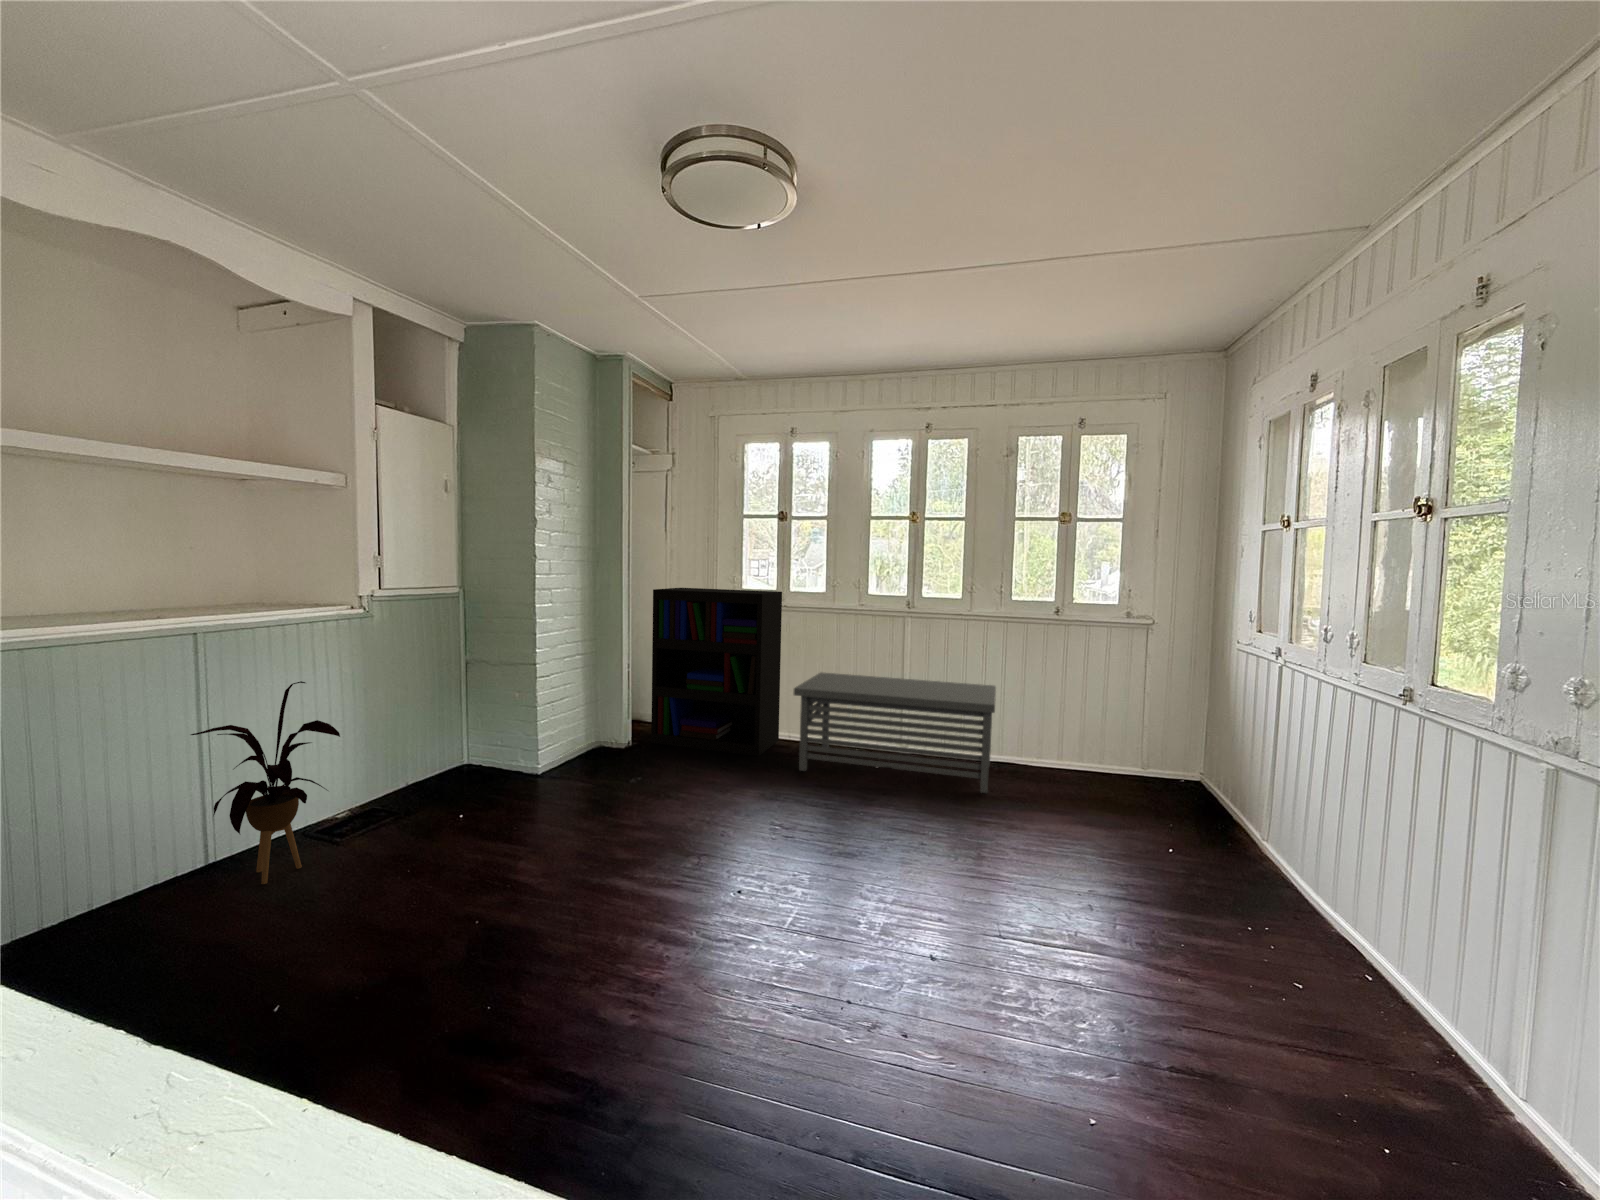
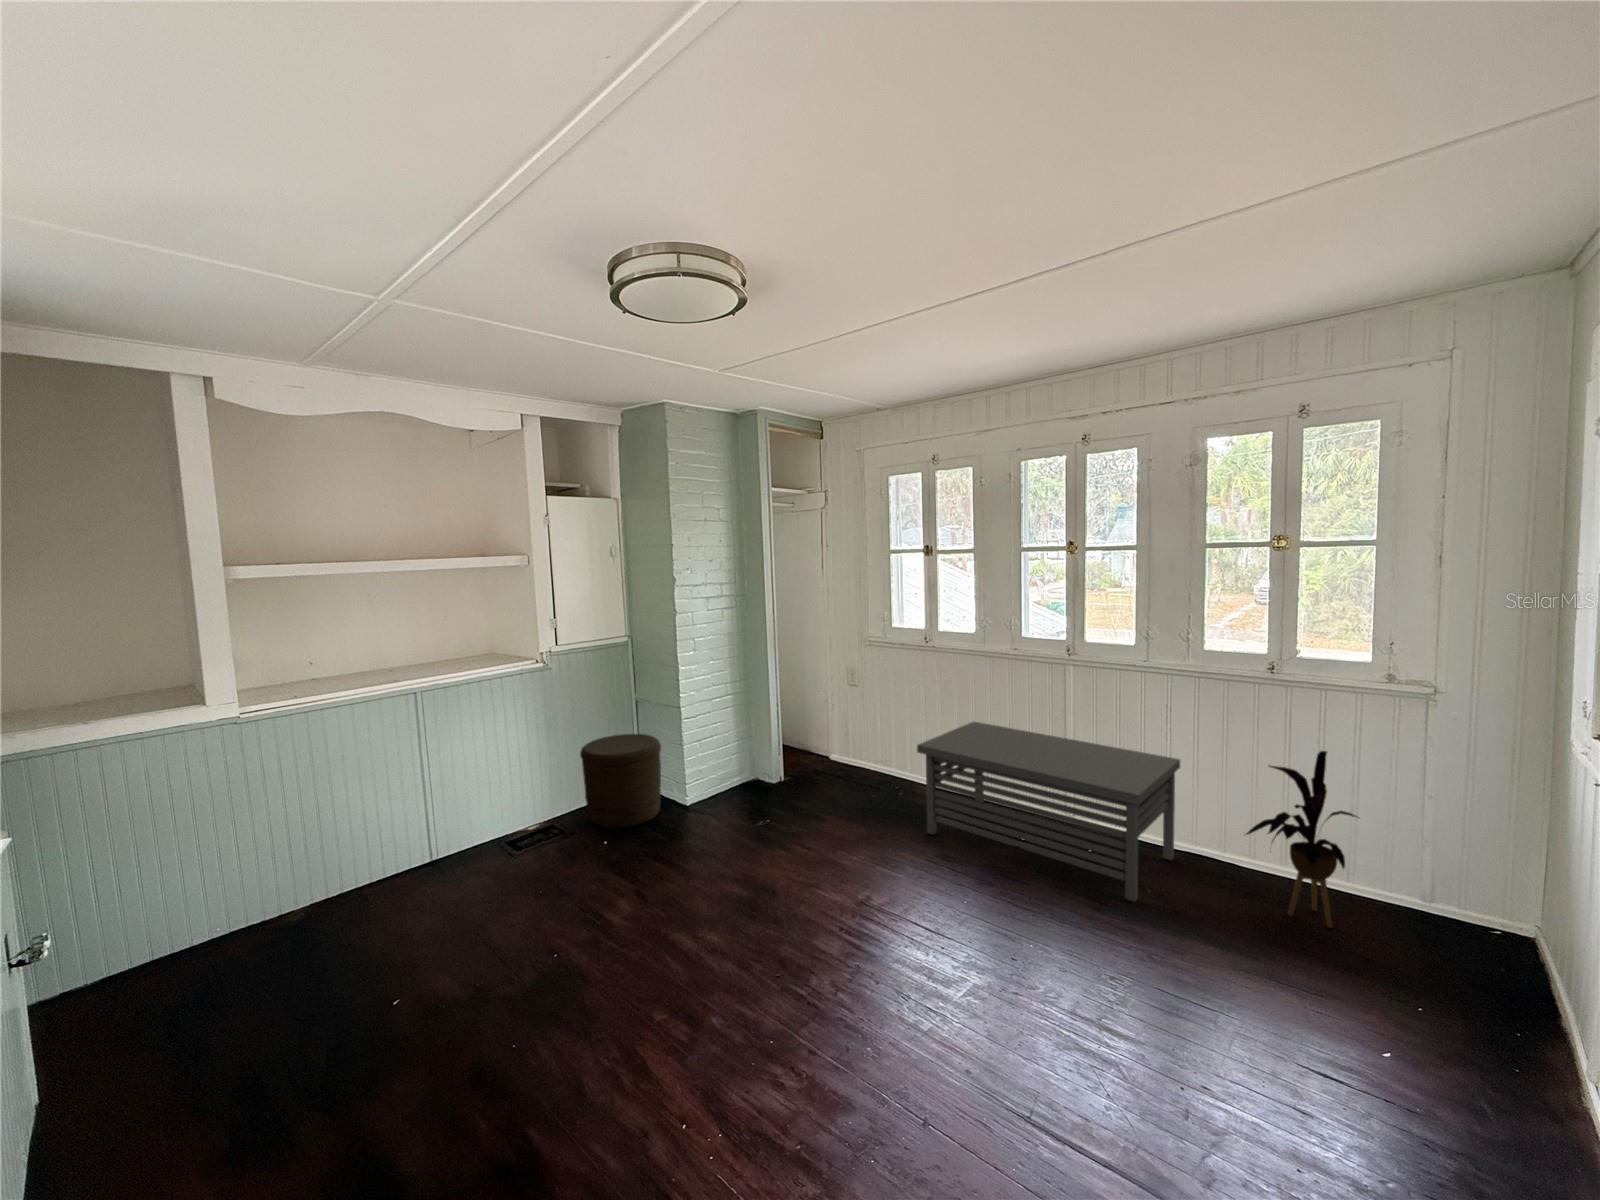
bookshelf: present [651,588,782,756] -> none [803,624,935,808]
house plant: present [191,681,340,884] -> present [1246,751,1360,928]
woven basket: none [410,698,514,805] -> present [580,734,661,829]

